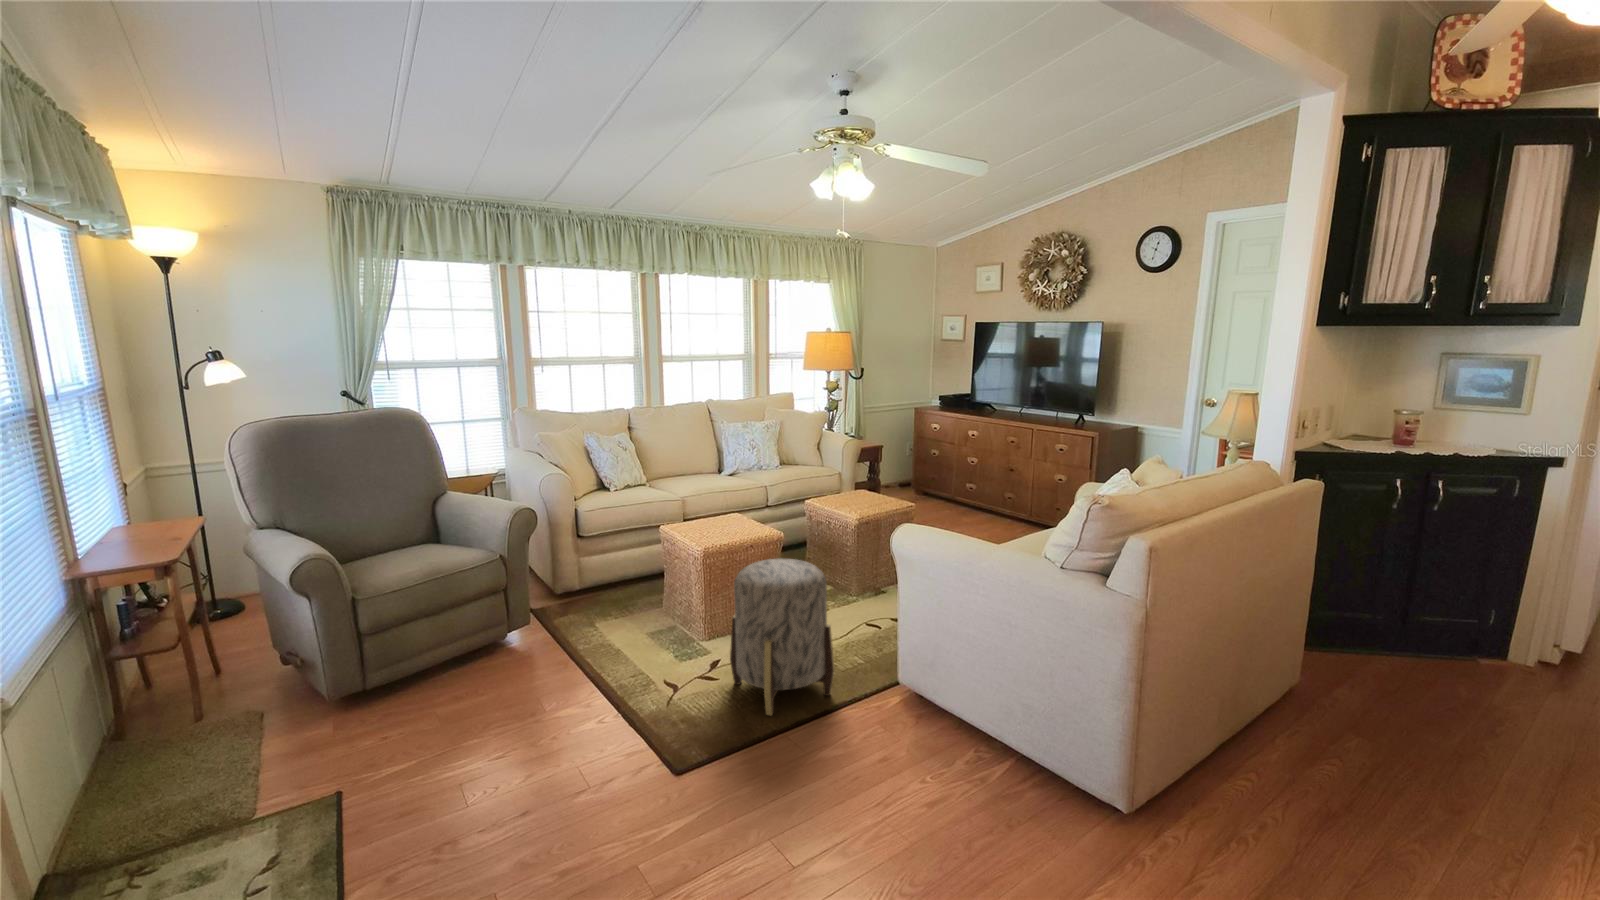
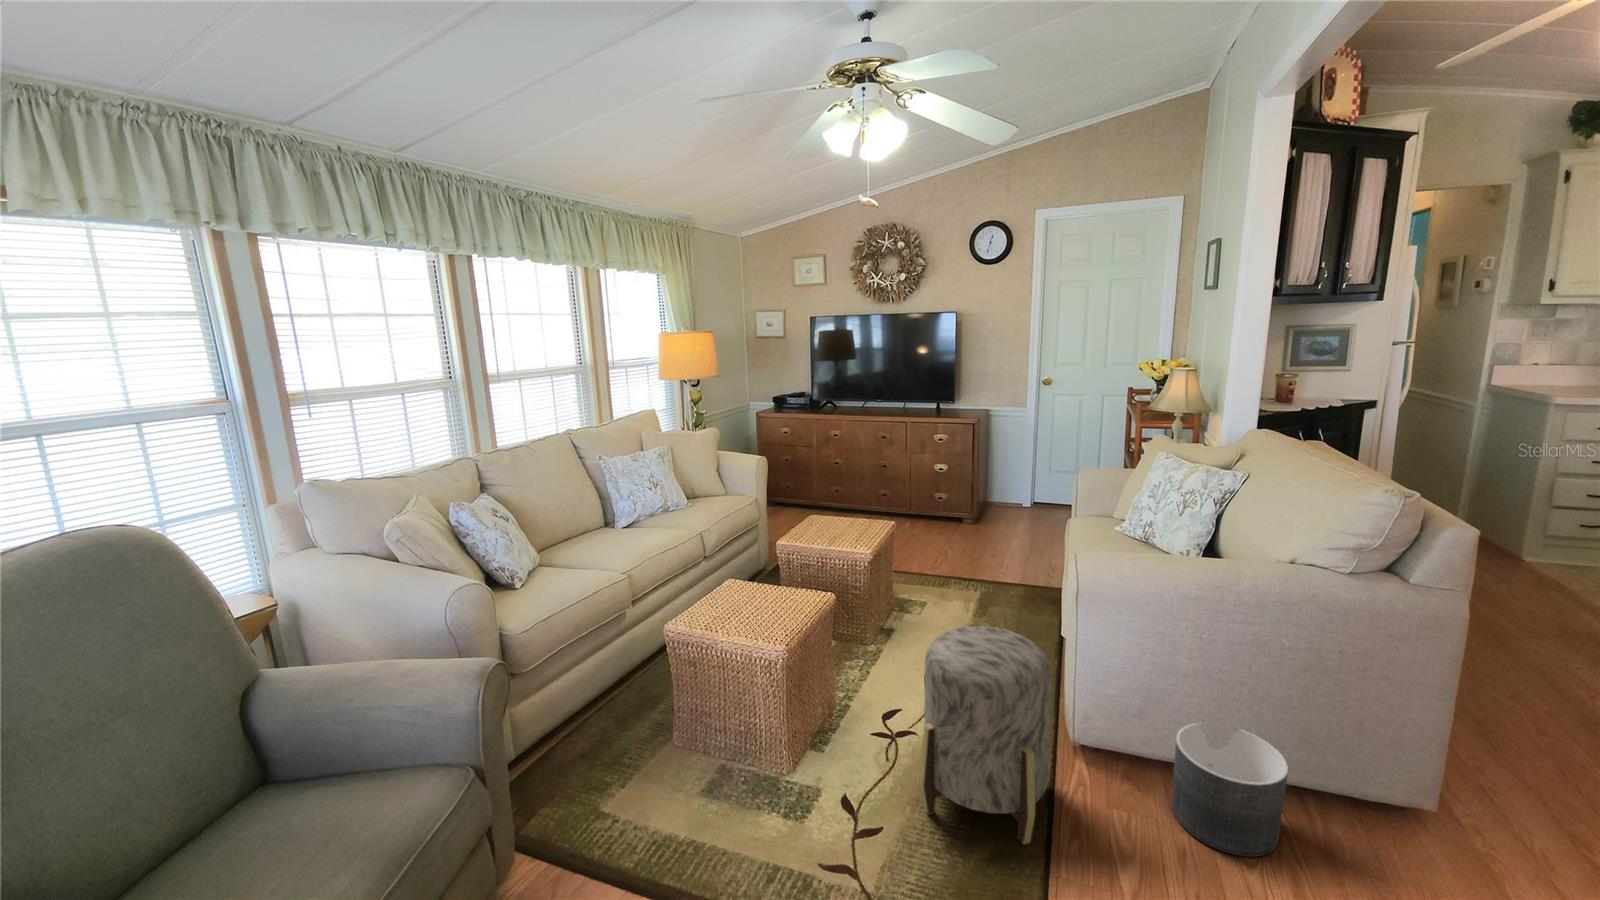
planter: none [888,677,969,784] -> present [1171,724,1288,857]

